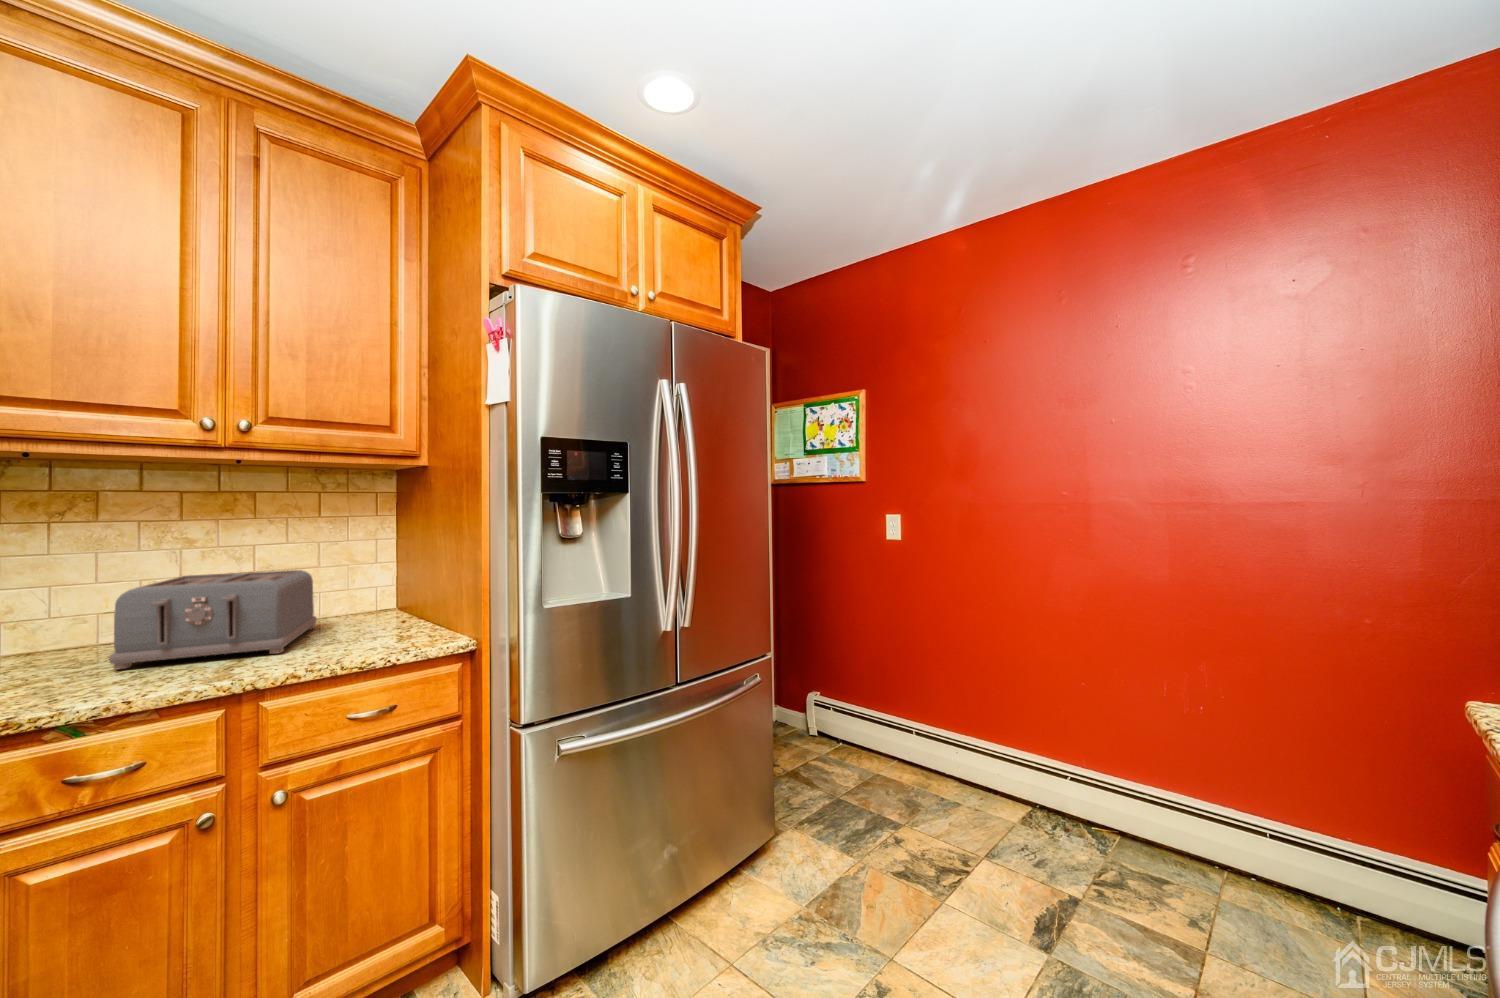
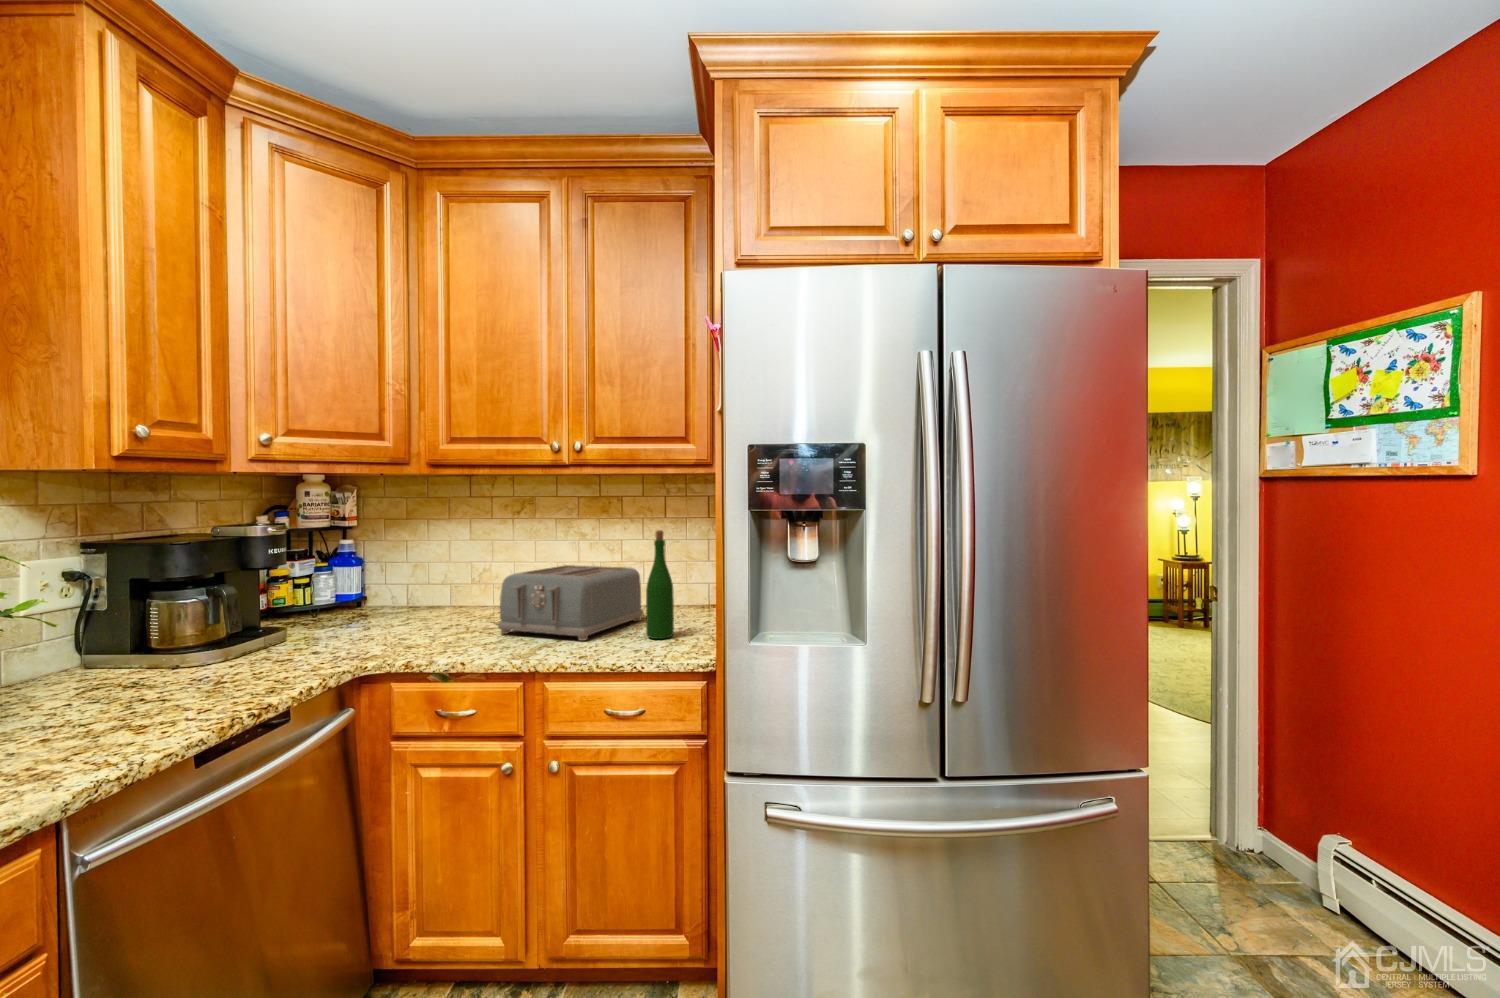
wine bottle: none [359,523,392,638] -> present [646,530,674,639]

